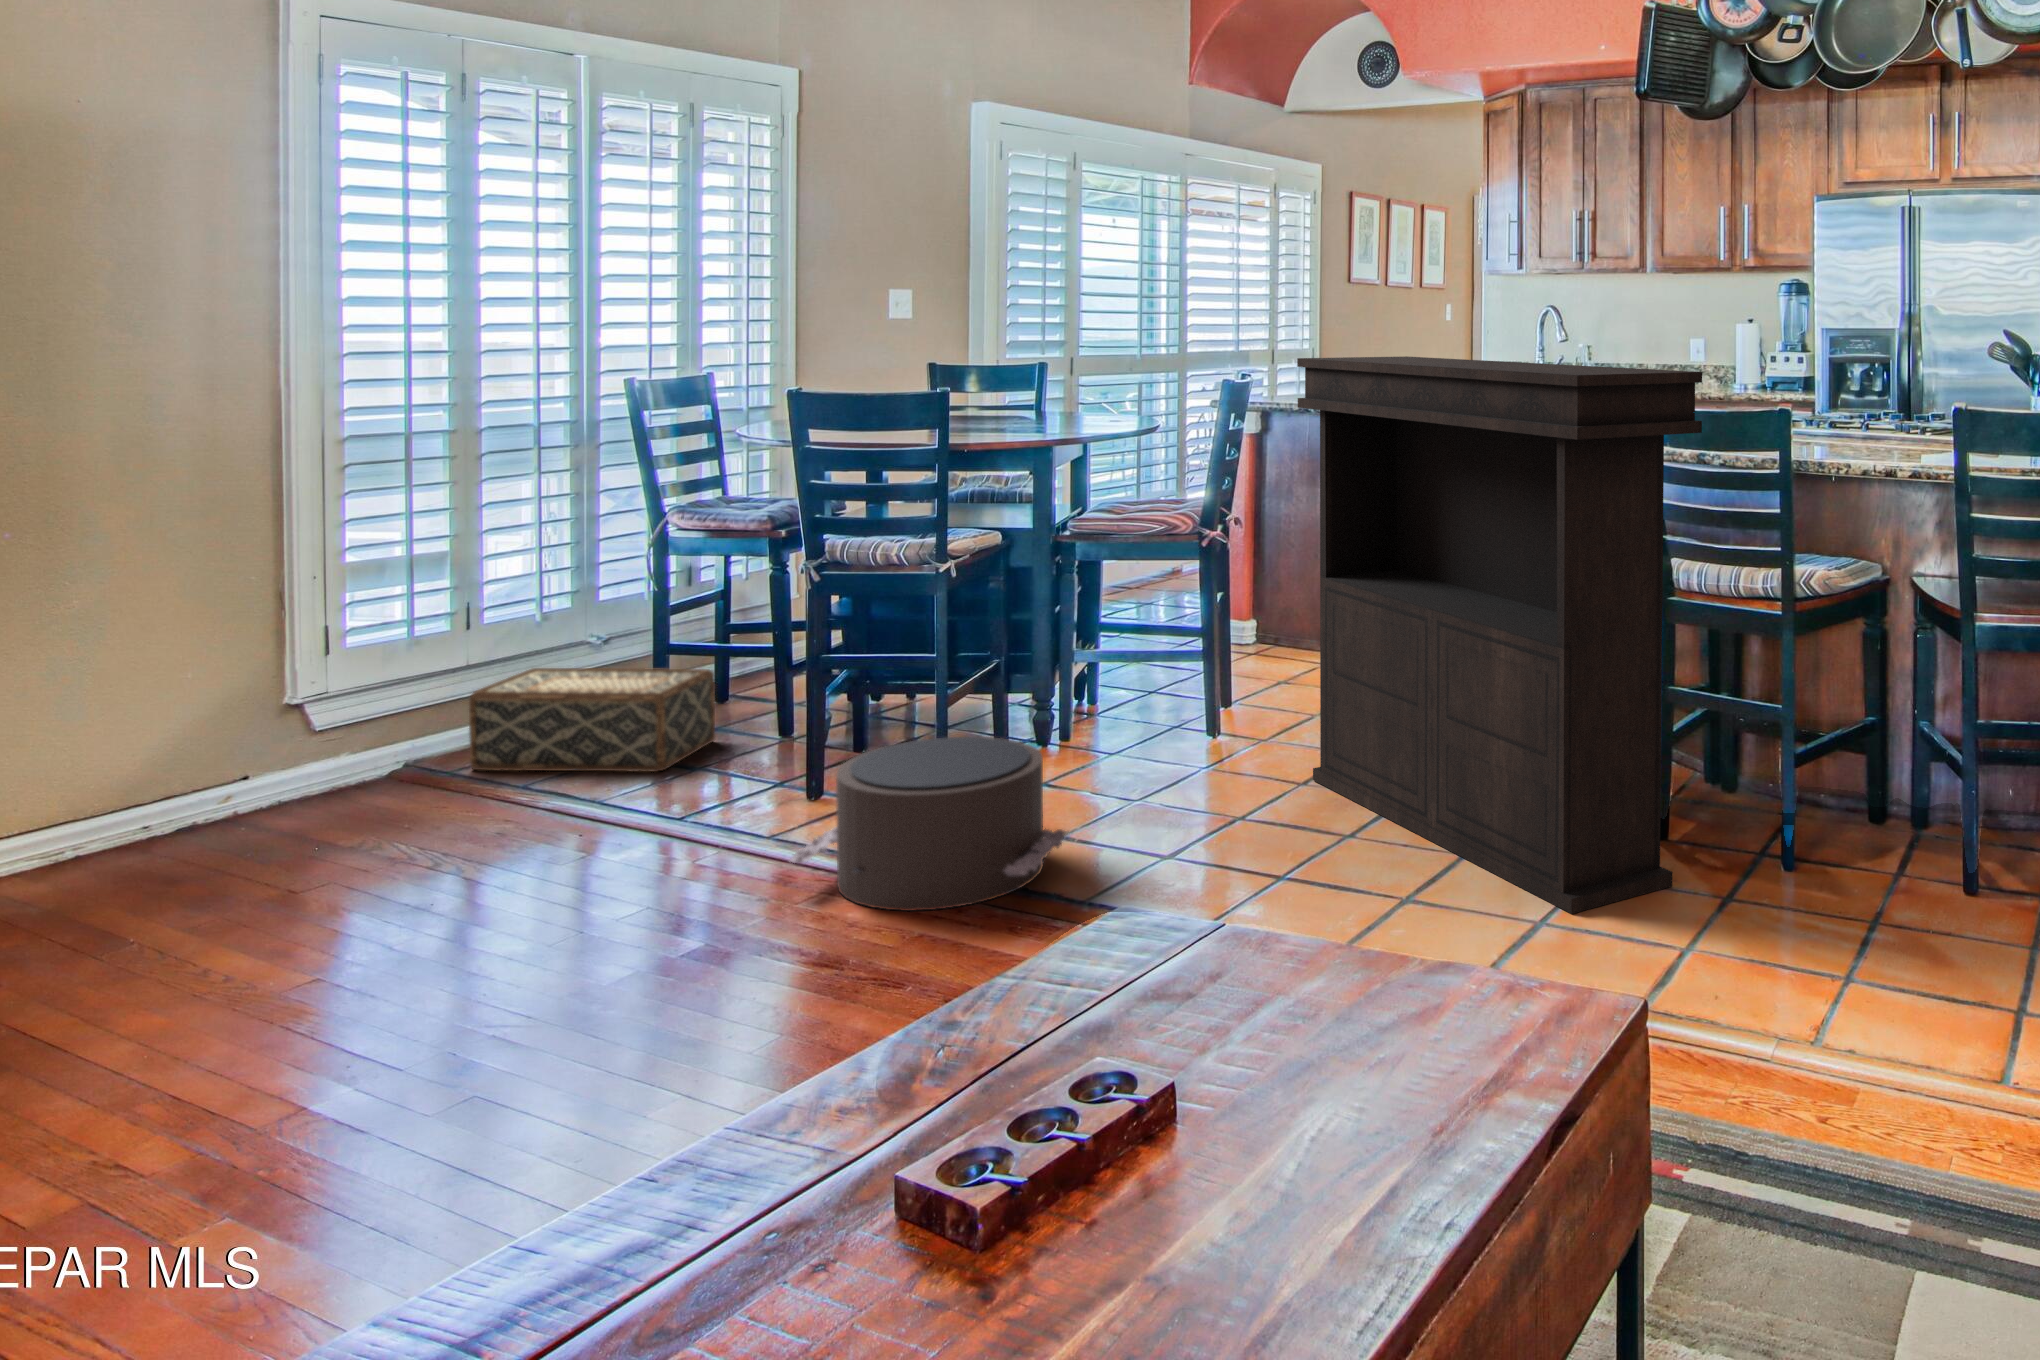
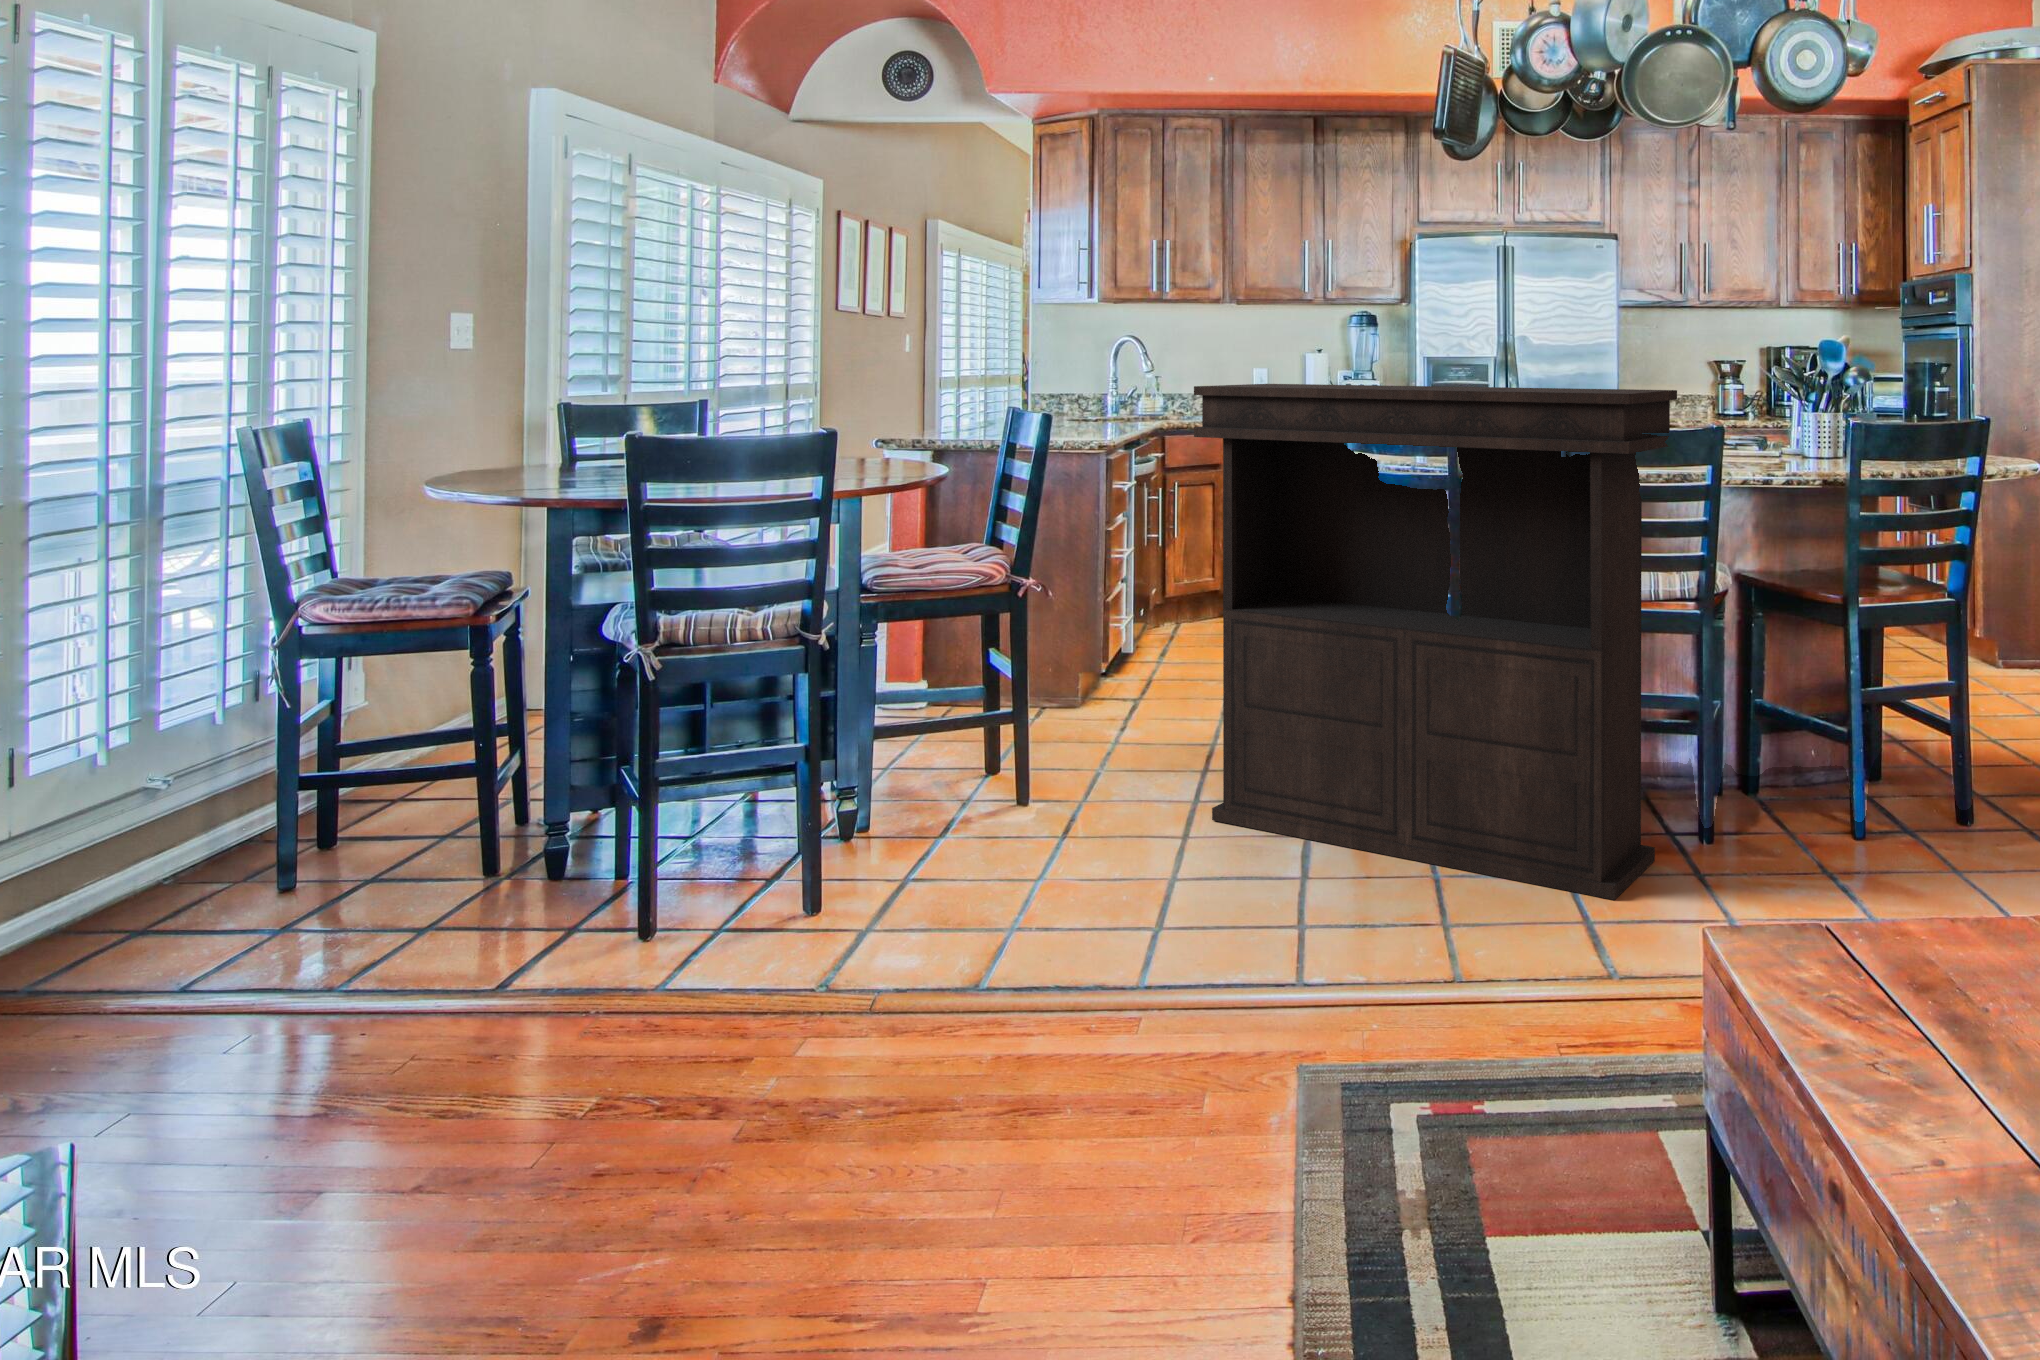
woven basket: present [469,668,716,772] -> none [66,798,421,988]
pouf: present [790,737,1067,911] -> none [803,821,1111,1040]

